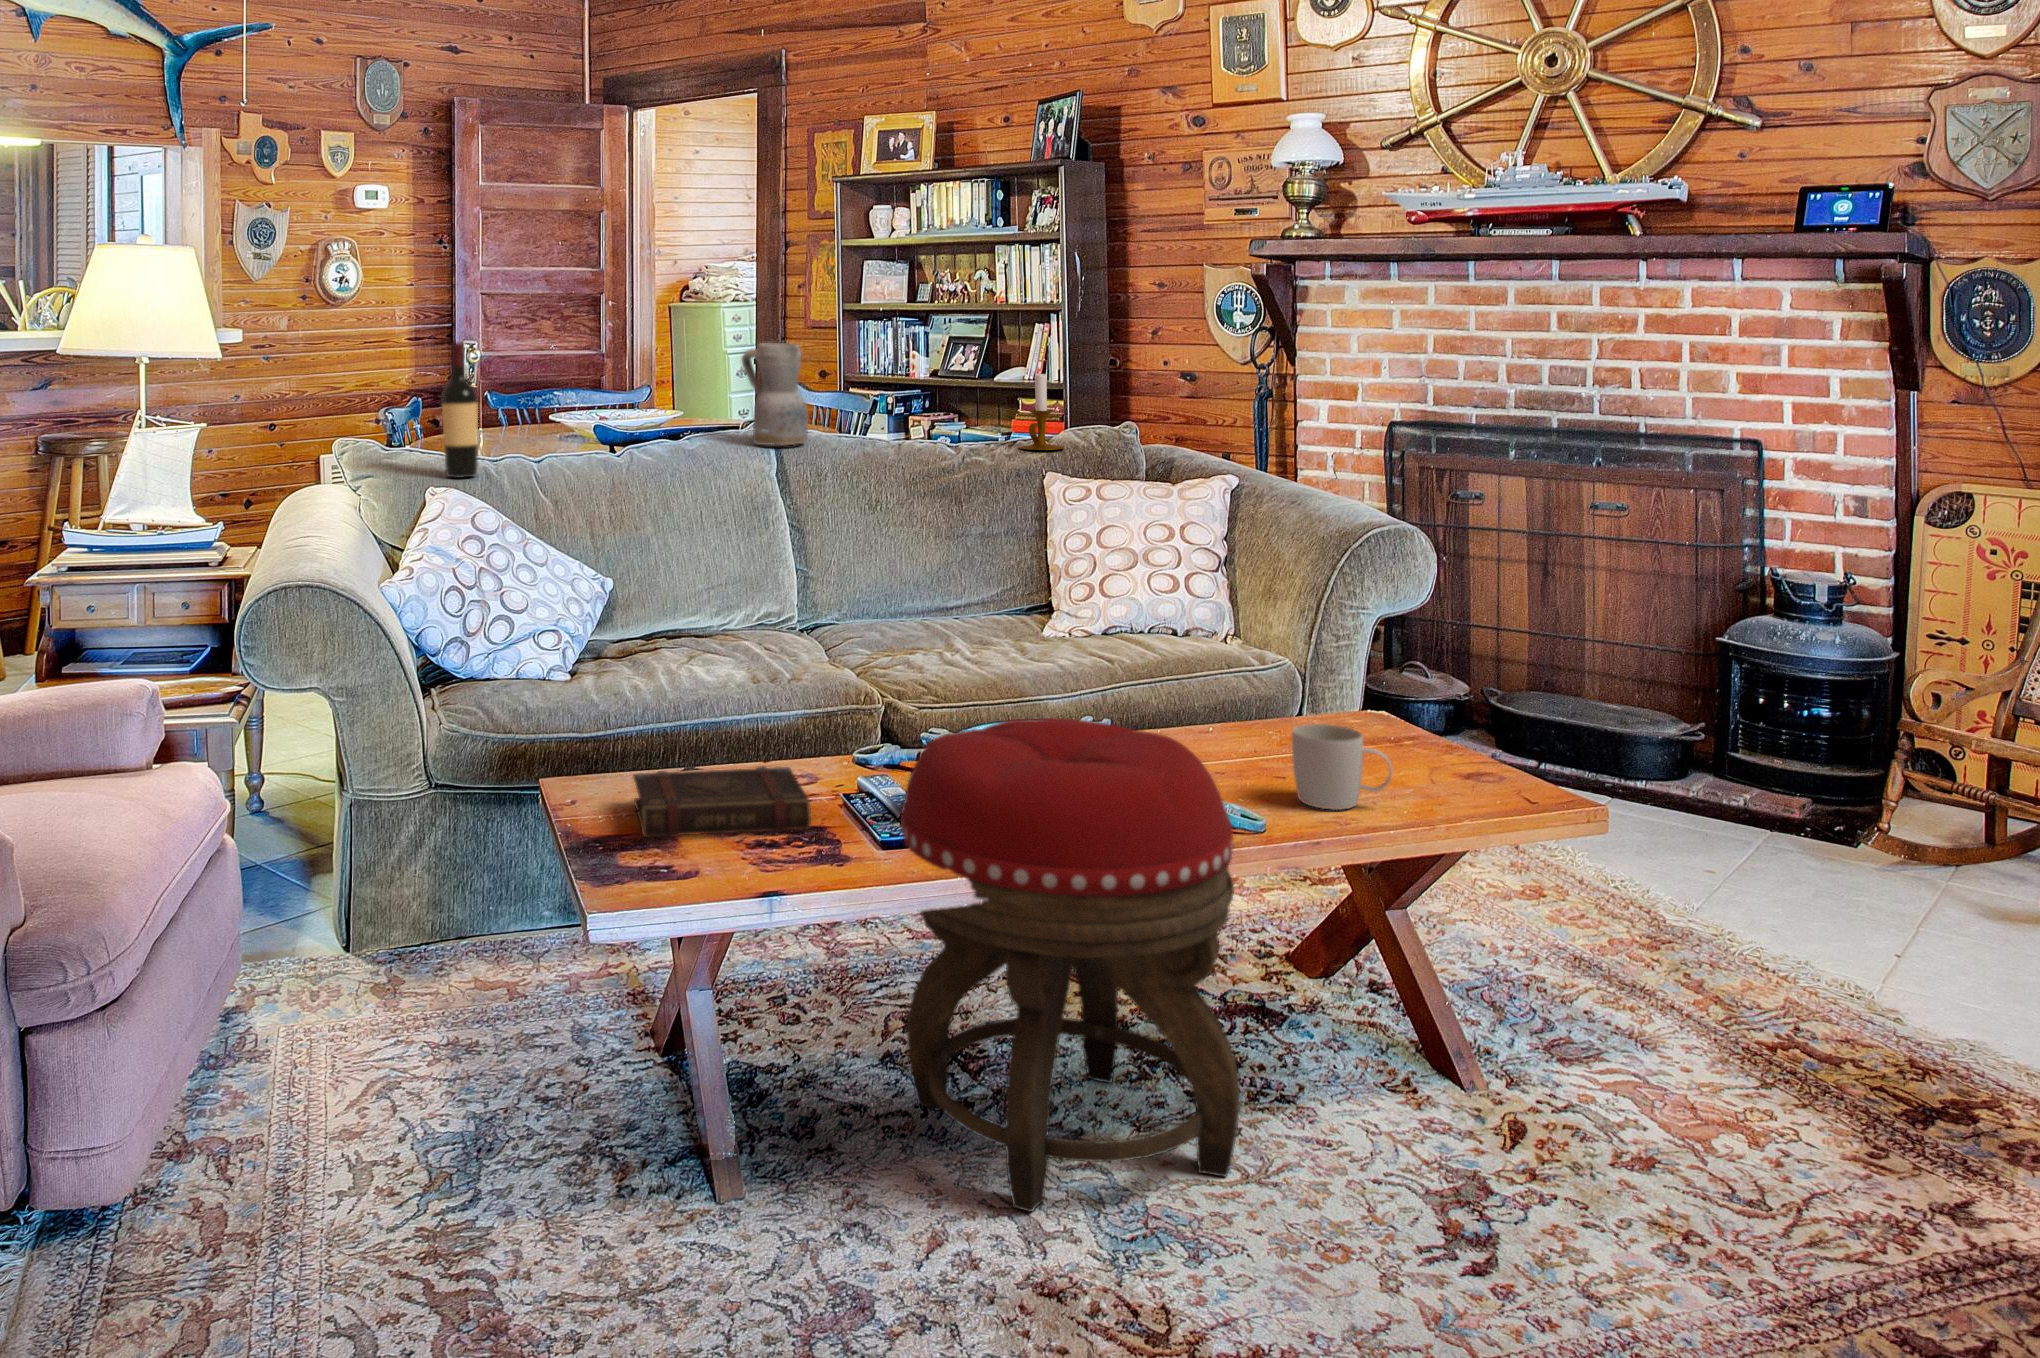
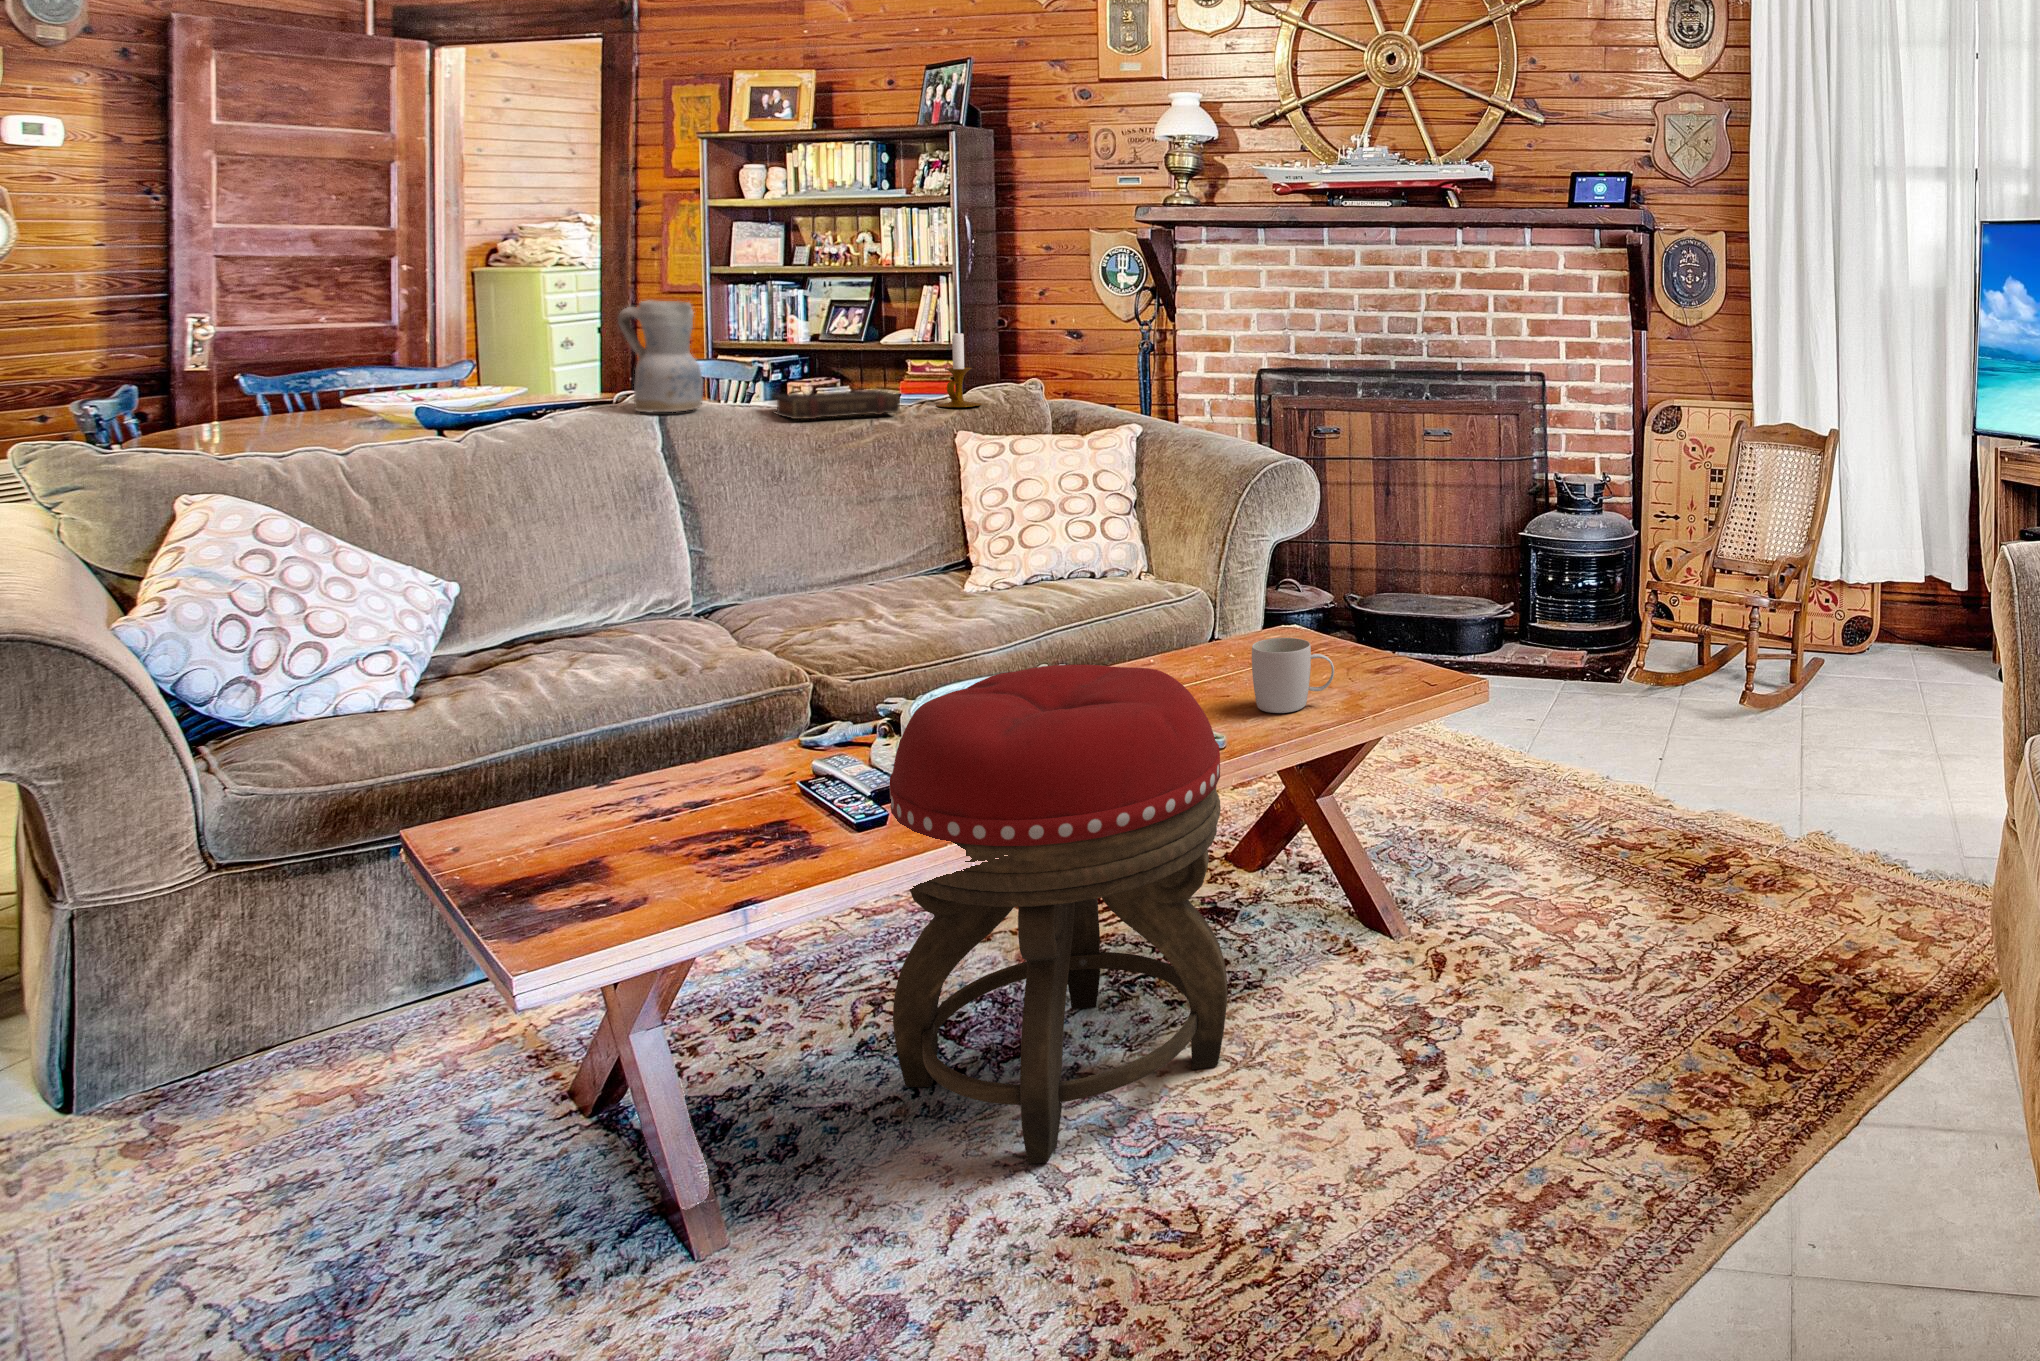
wine bottle: present [442,343,478,478] -> none [182,295,244,467]
book: present [634,767,811,837] -> present [773,390,900,419]

